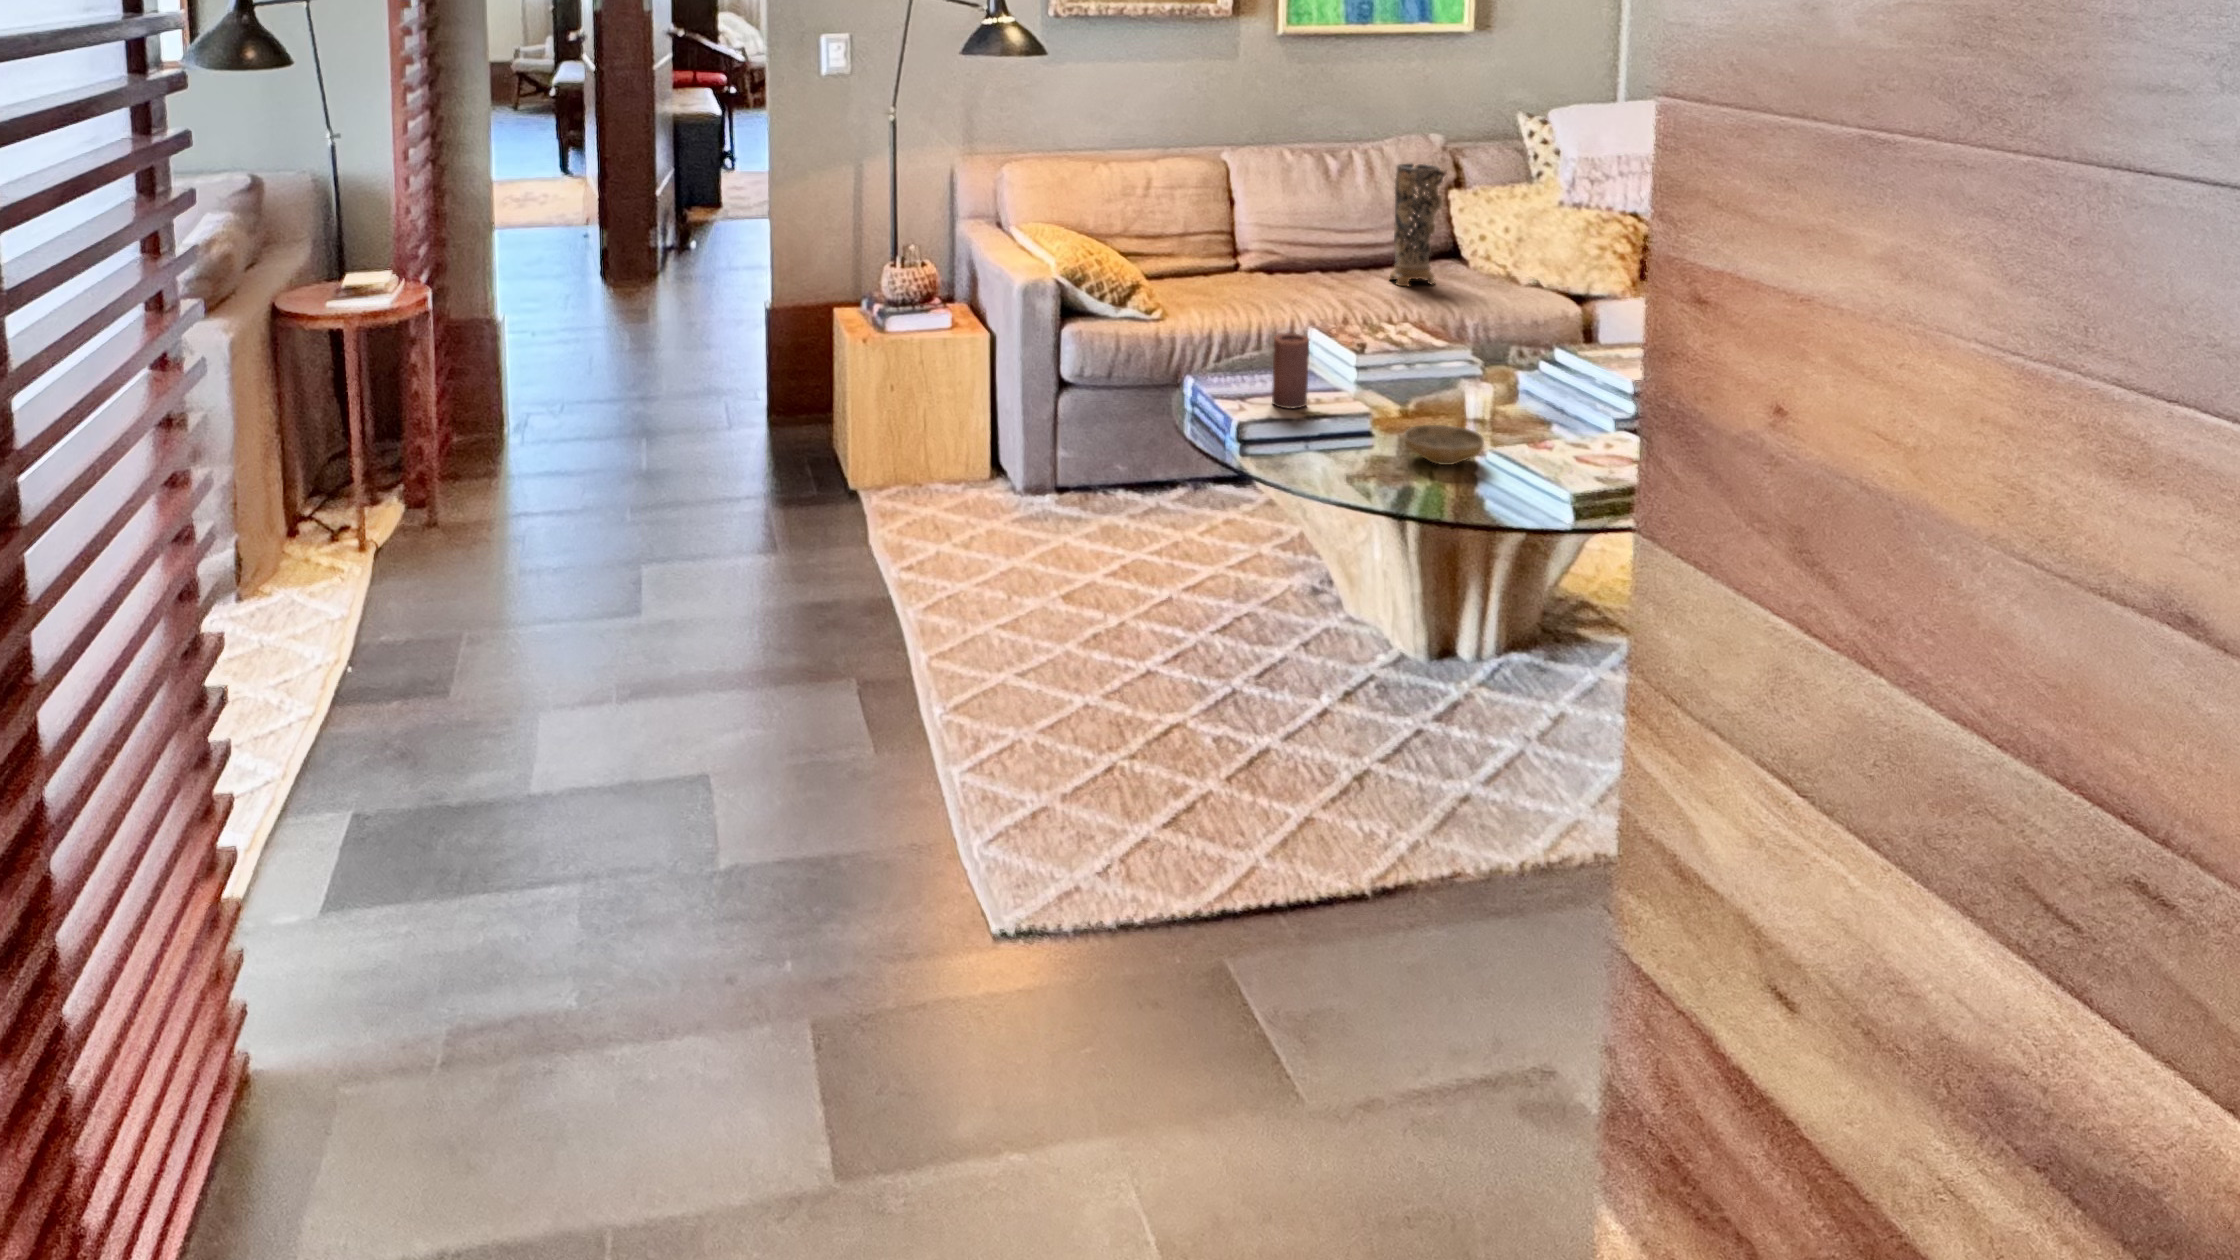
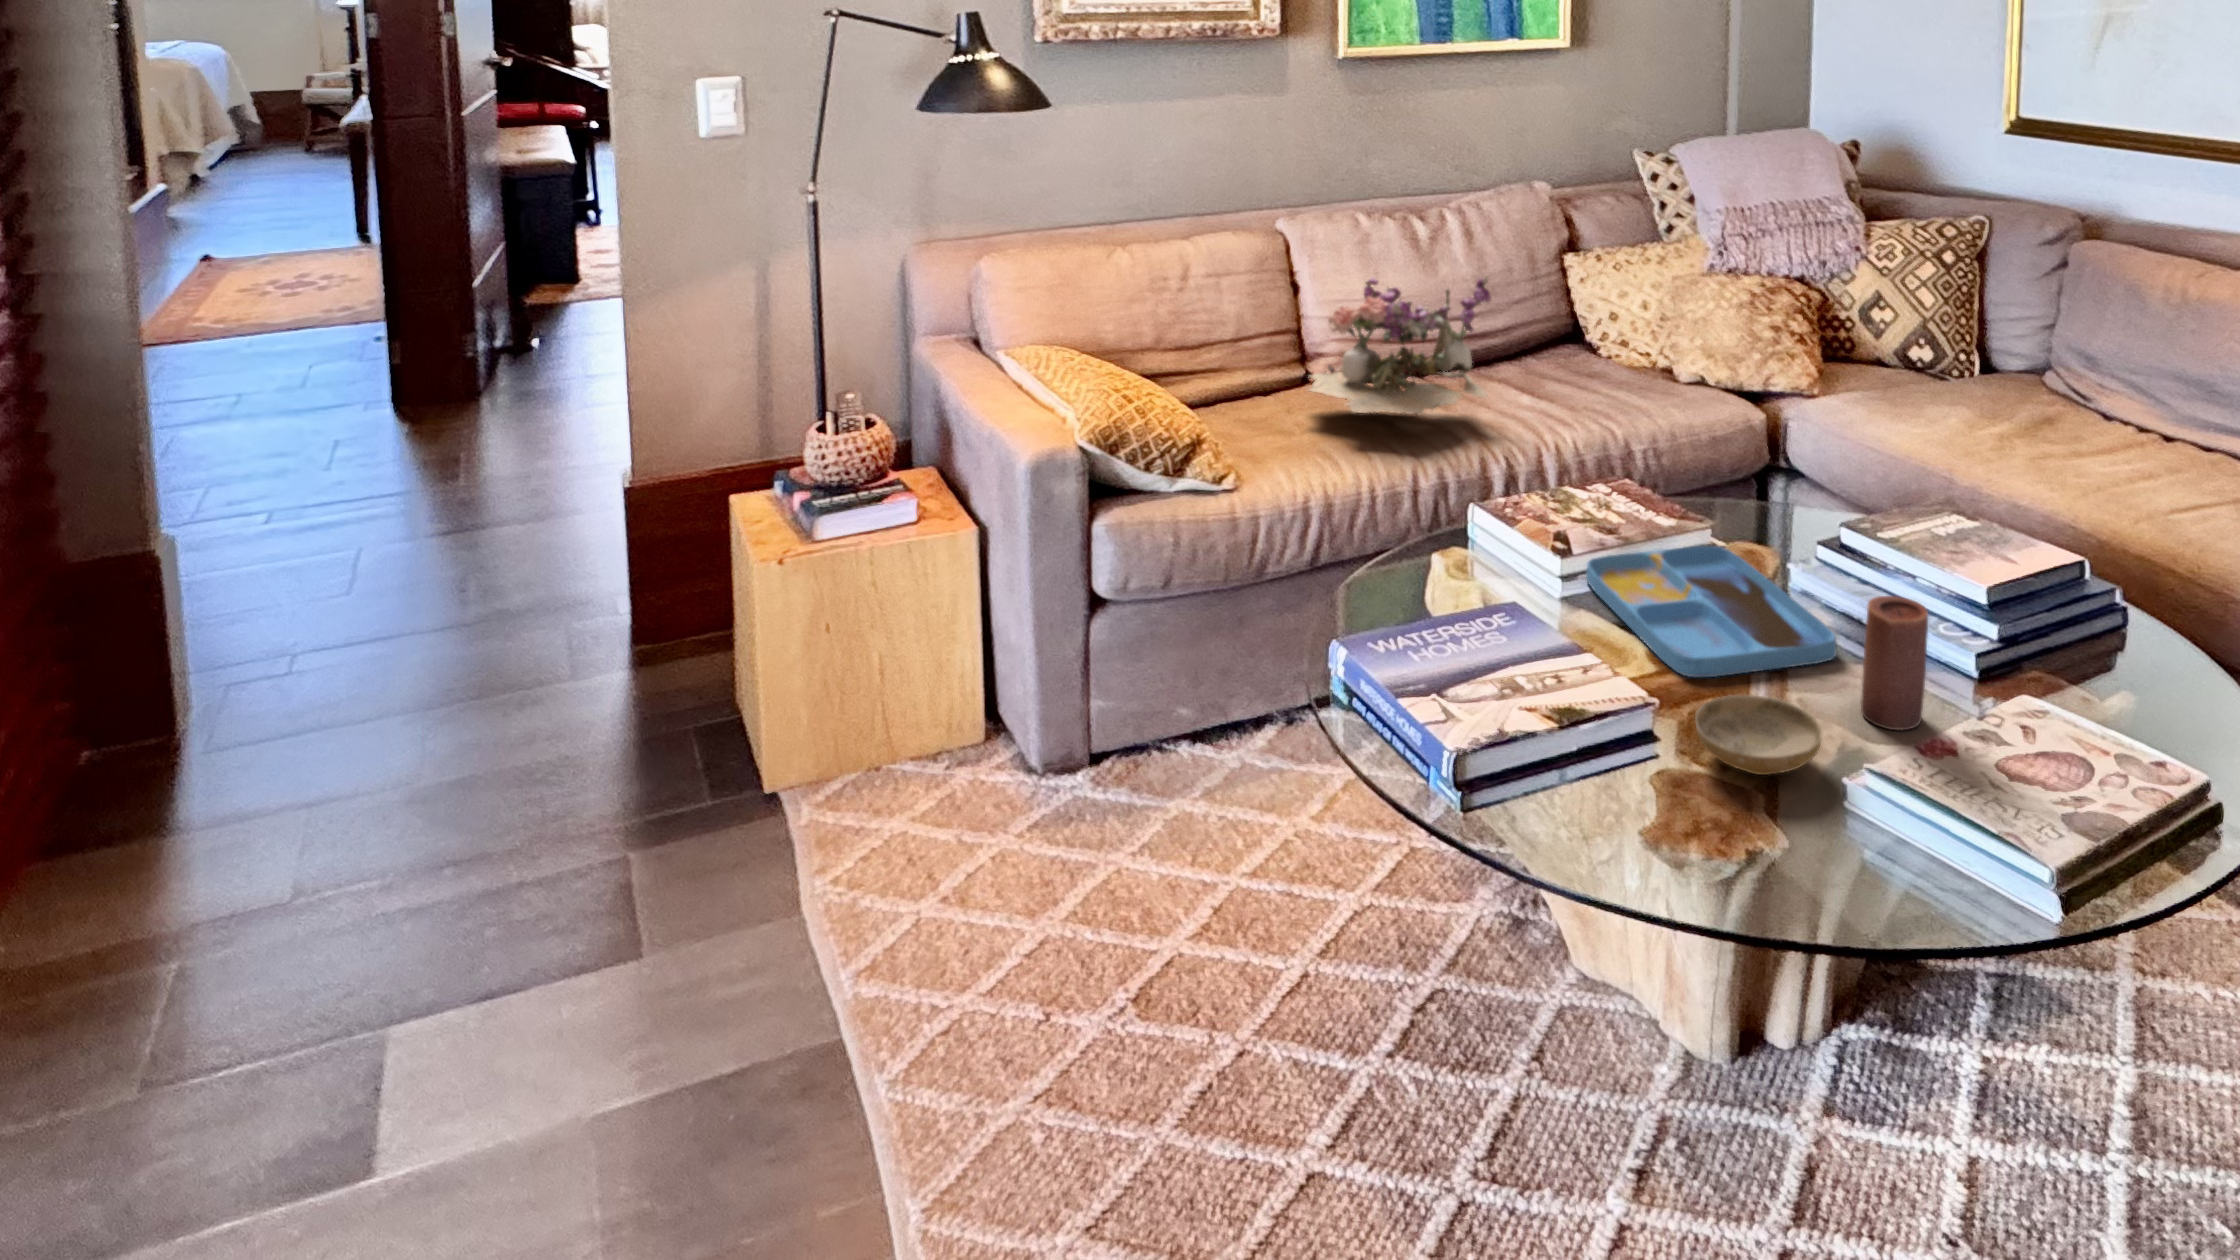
decorative vase: present [1390,164,1447,286] -> none [1506,225,1577,389]
flower arrangement: none [1227,192,1367,293] -> present [1309,276,1491,415]
candle: present [1272,333,1309,409] -> present [1861,596,1928,730]
tray: none [1383,366,1534,427] -> present [1586,546,1837,677]

